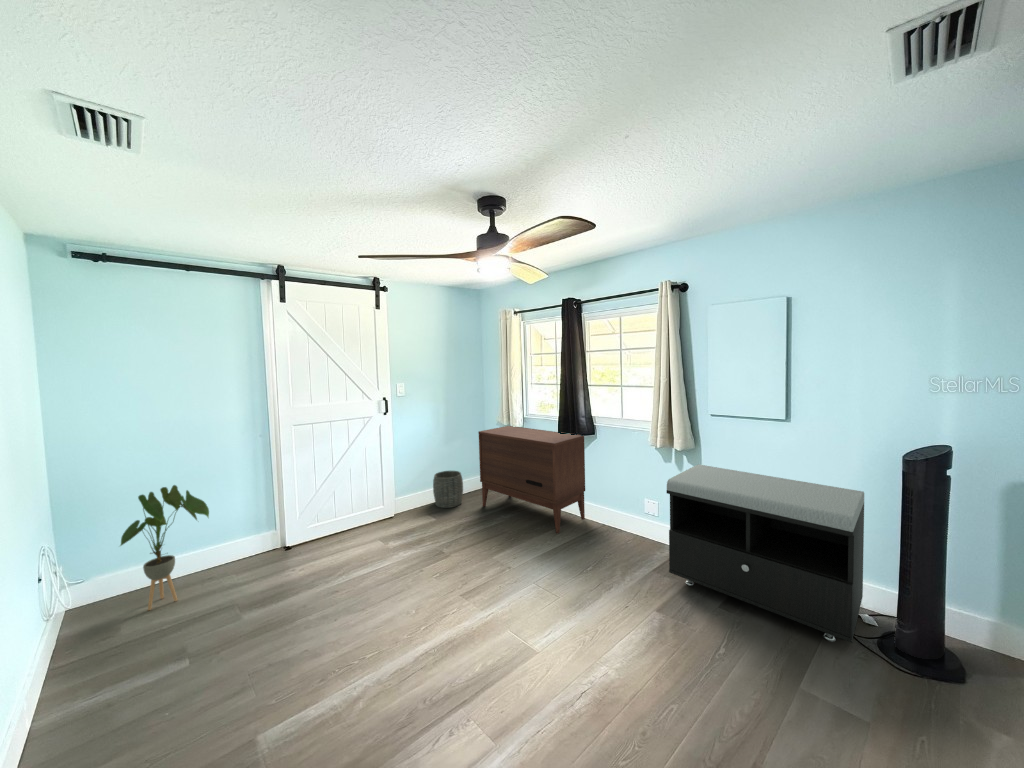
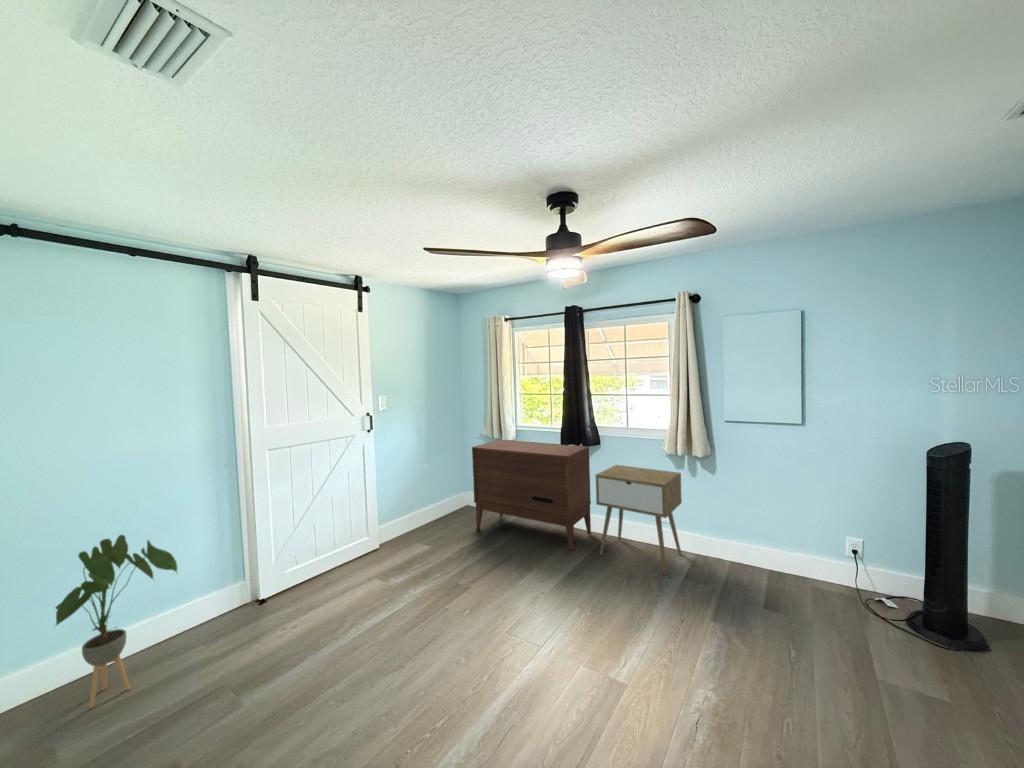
nightstand: none [579,454,665,563] -> present [596,465,682,574]
storage bench: present [667,464,864,643] -> none [703,470,893,628]
woven basket: present [433,471,463,508] -> none [419,492,452,535]

